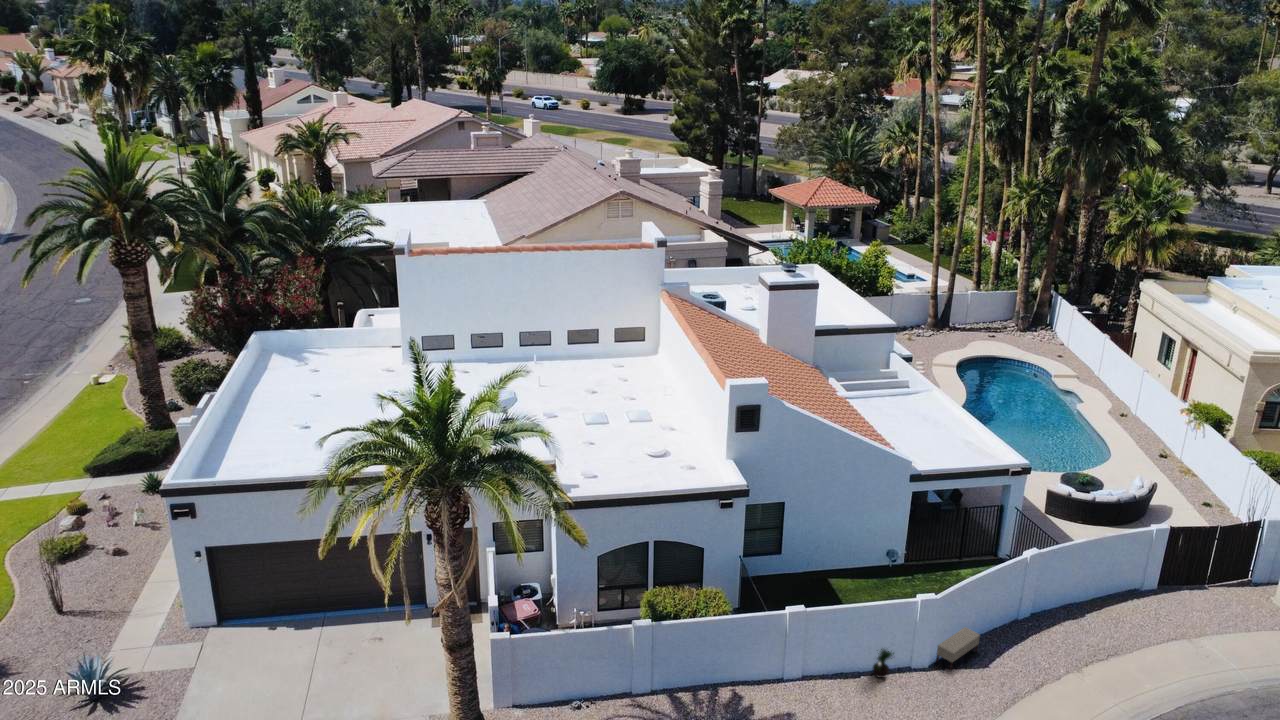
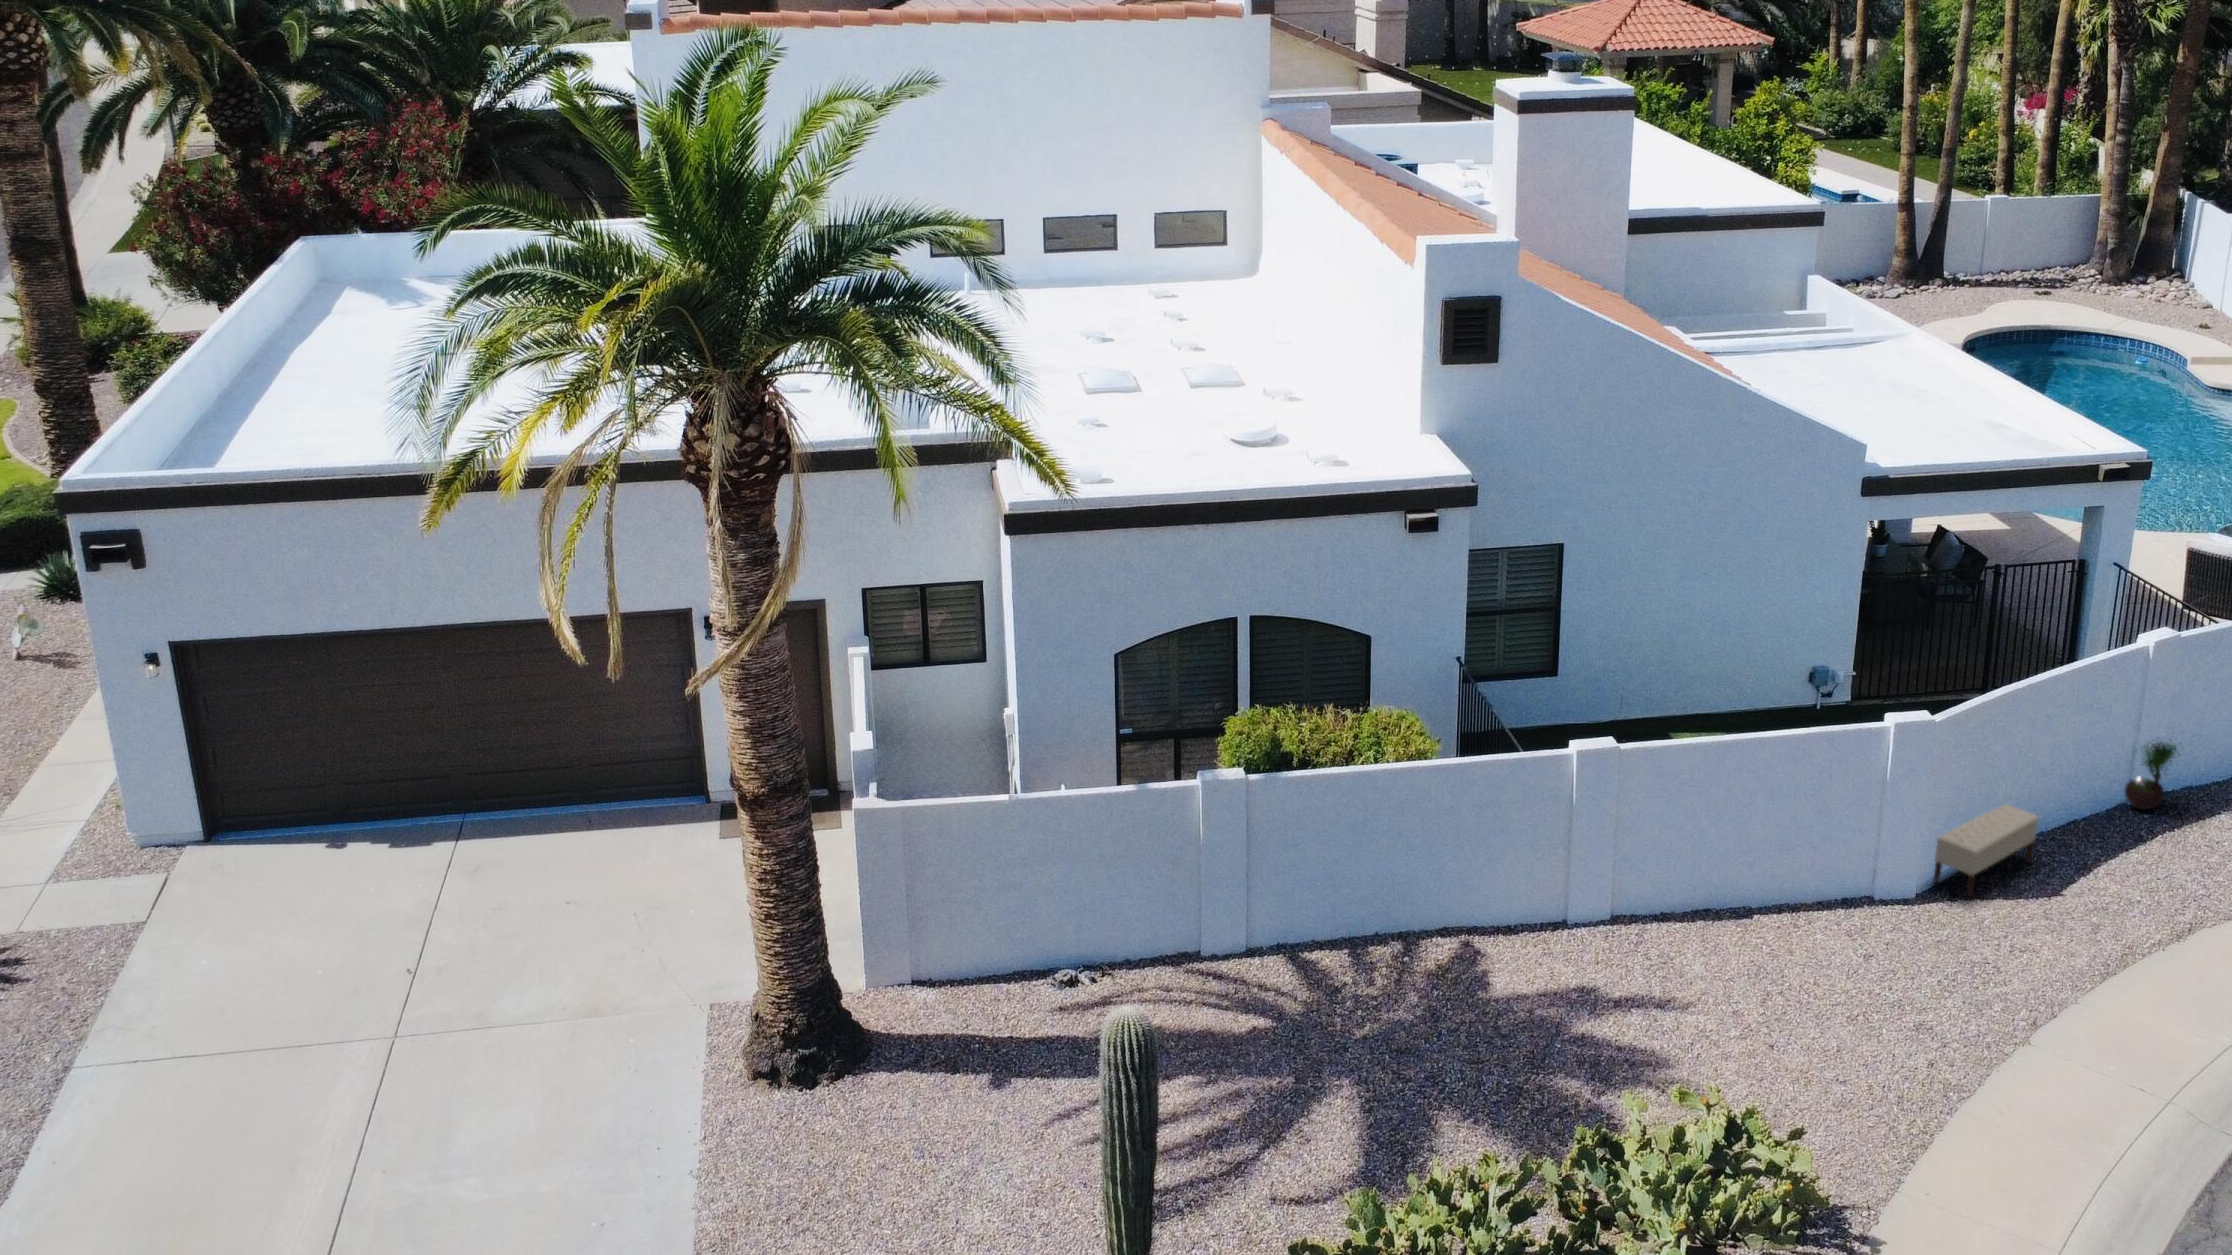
potted tree: present [873,649,894,678] -> present [2125,740,2181,809]

